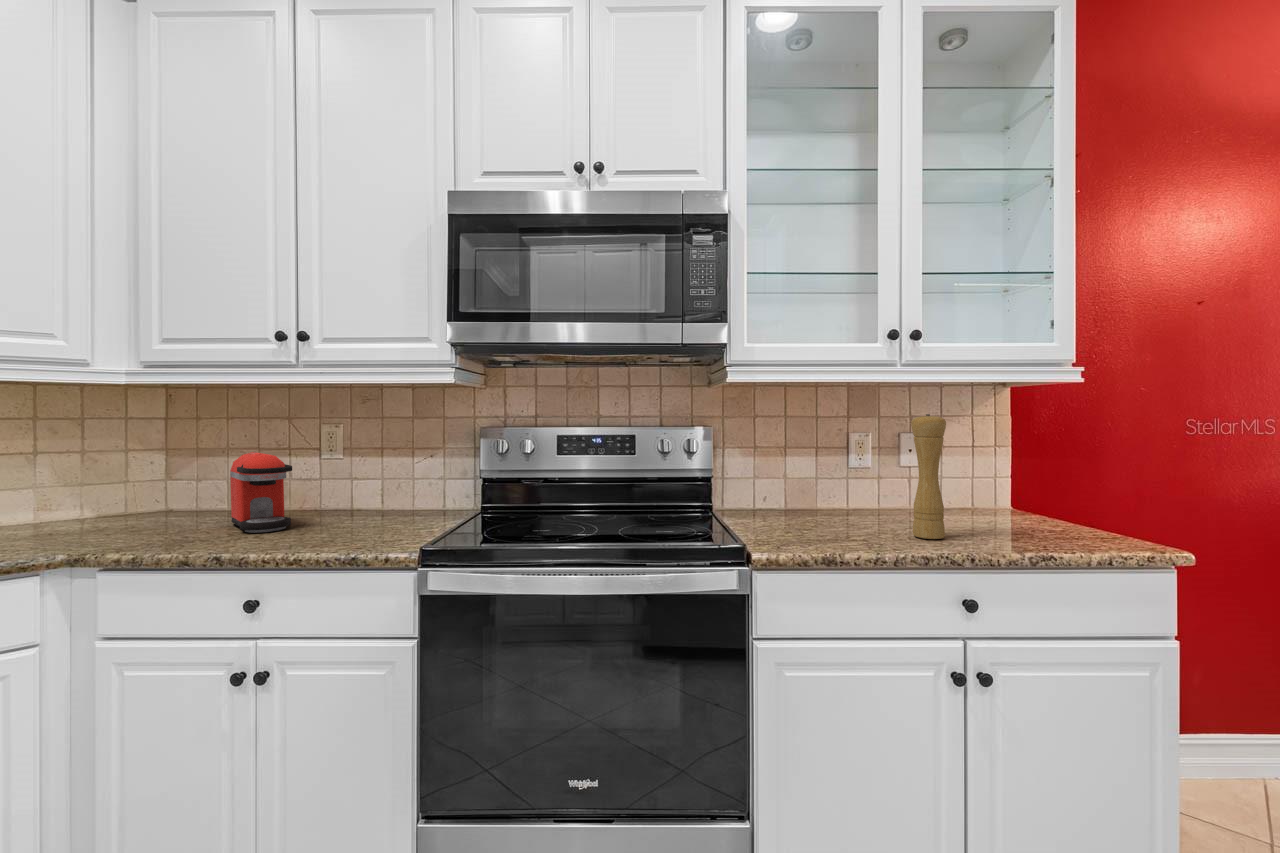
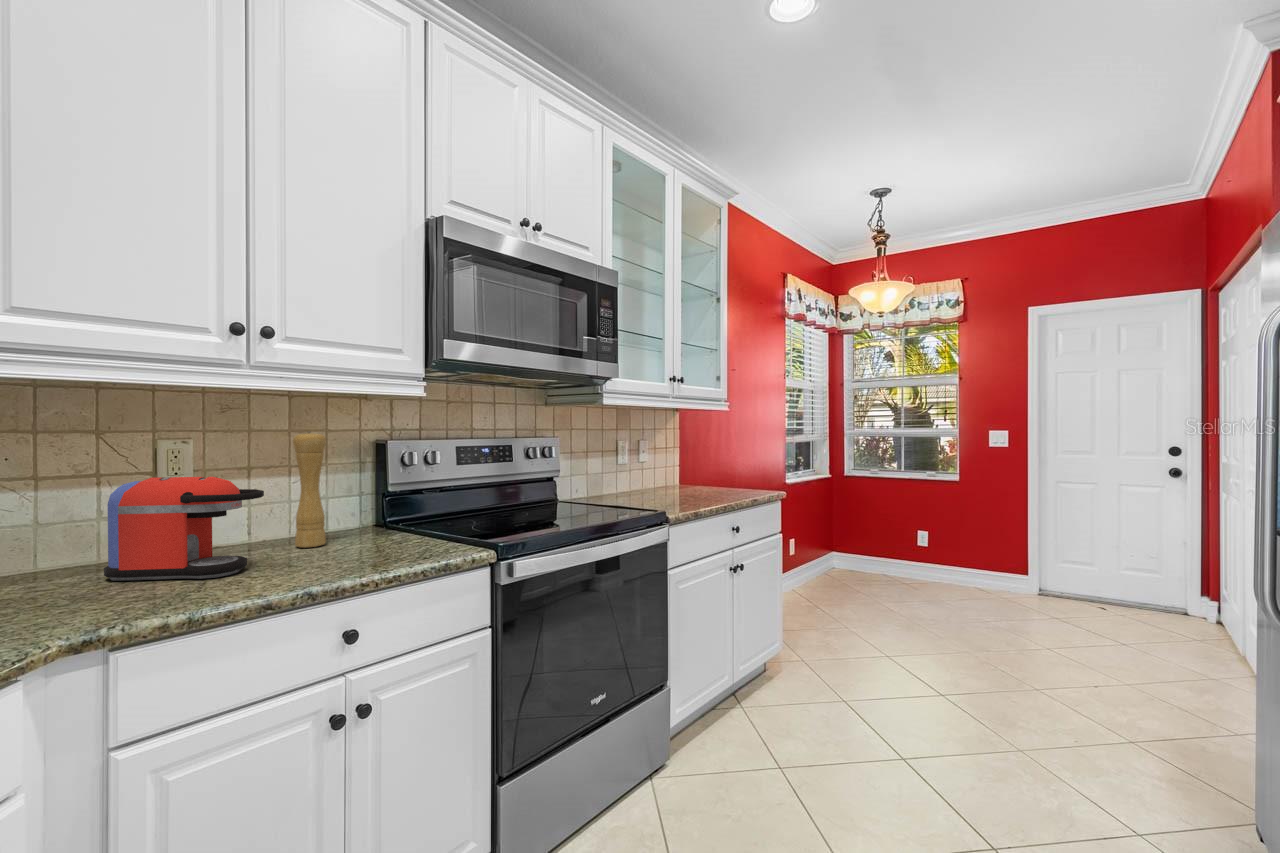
pepper mill: present [911,414,946,539] -> present [293,432,326,548]

